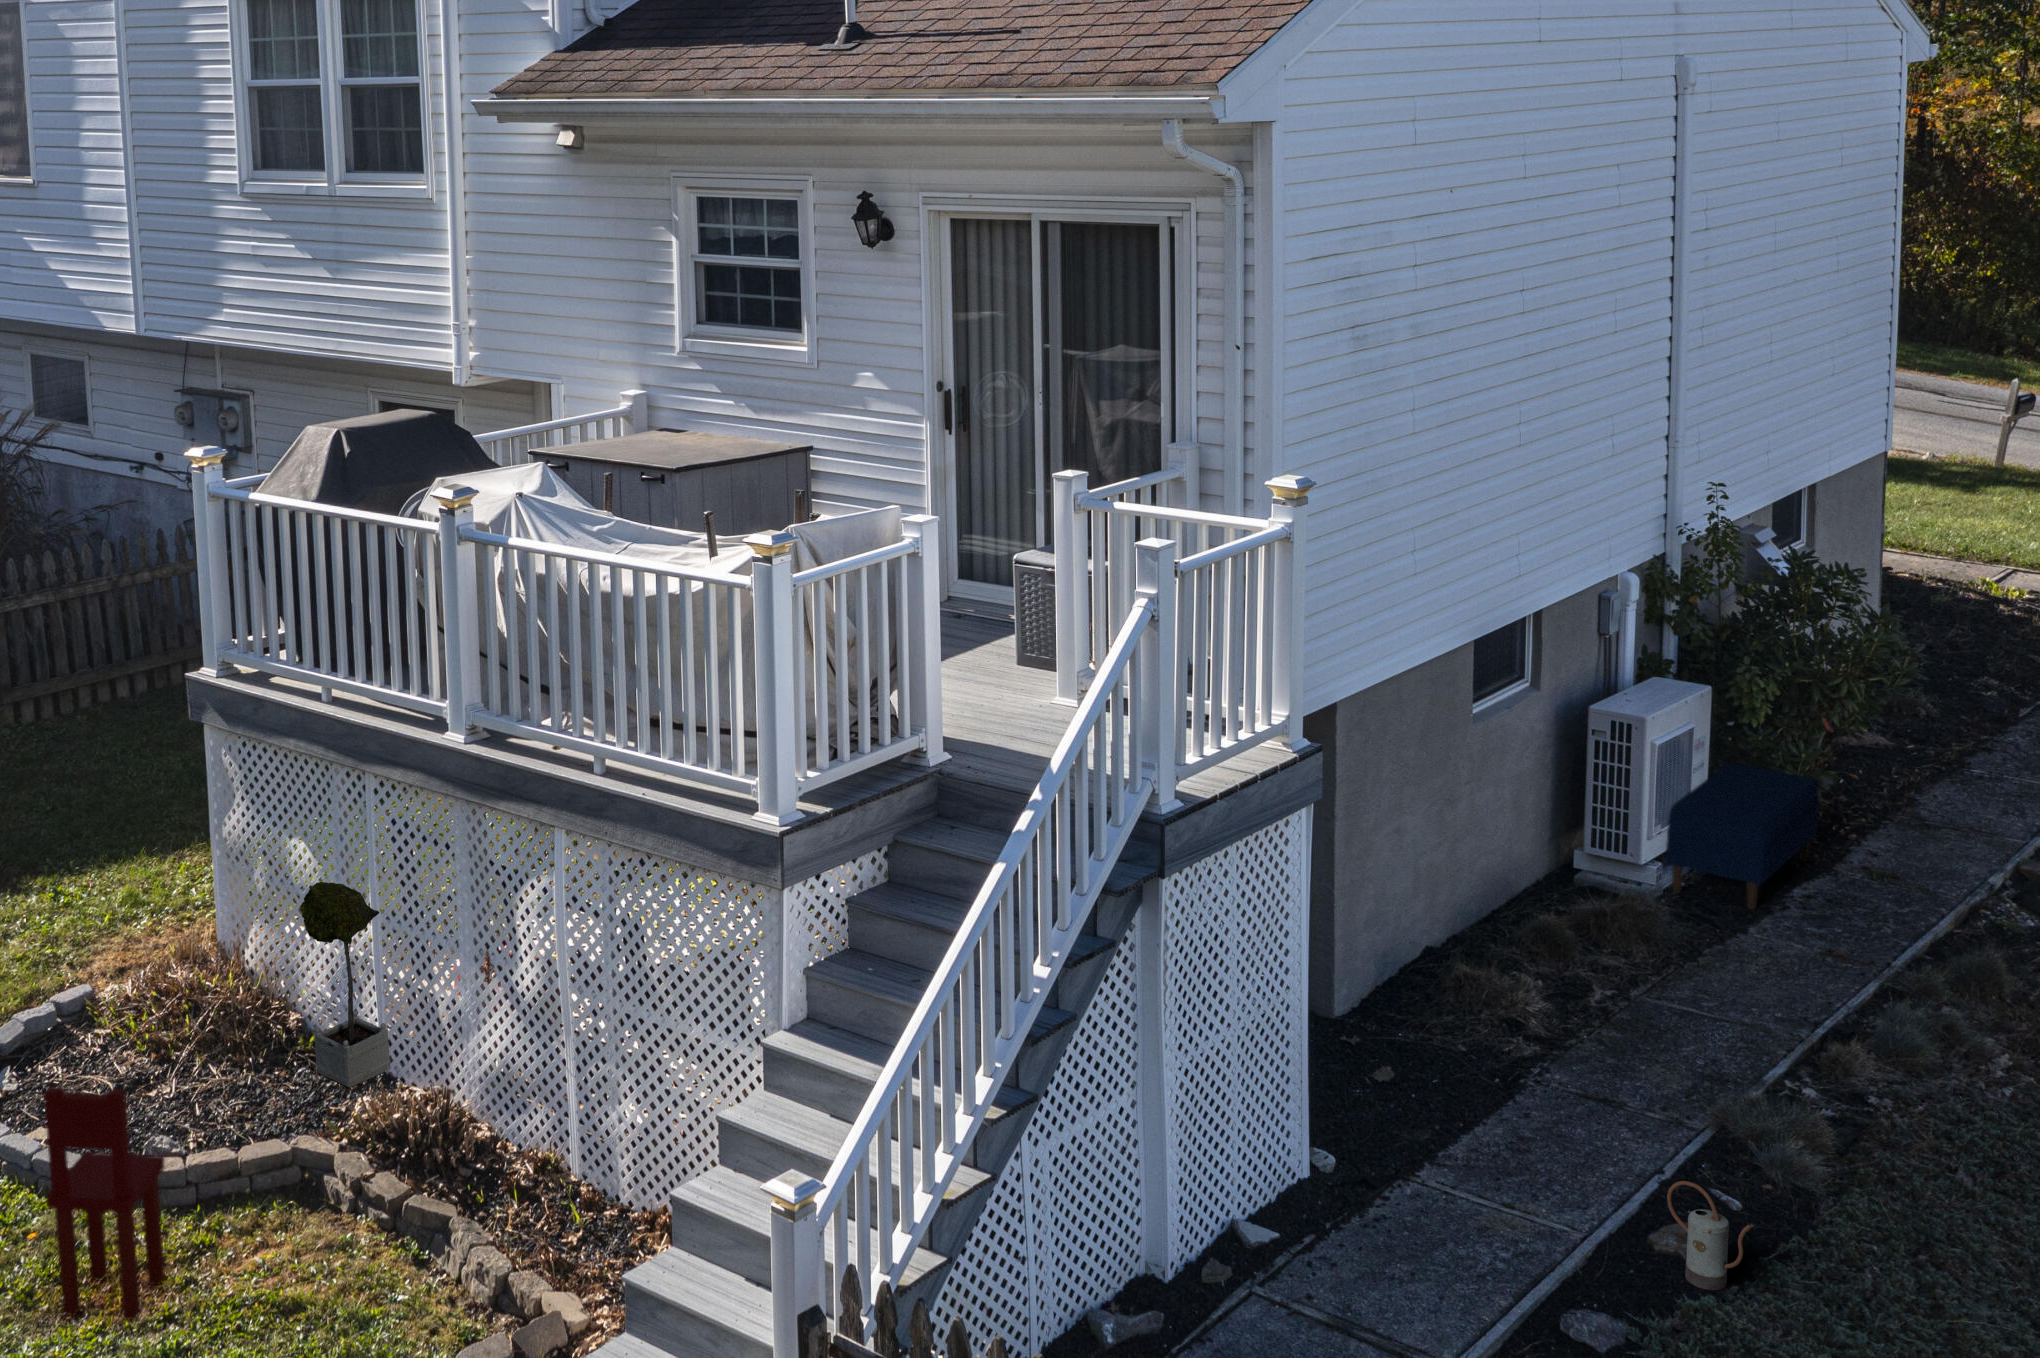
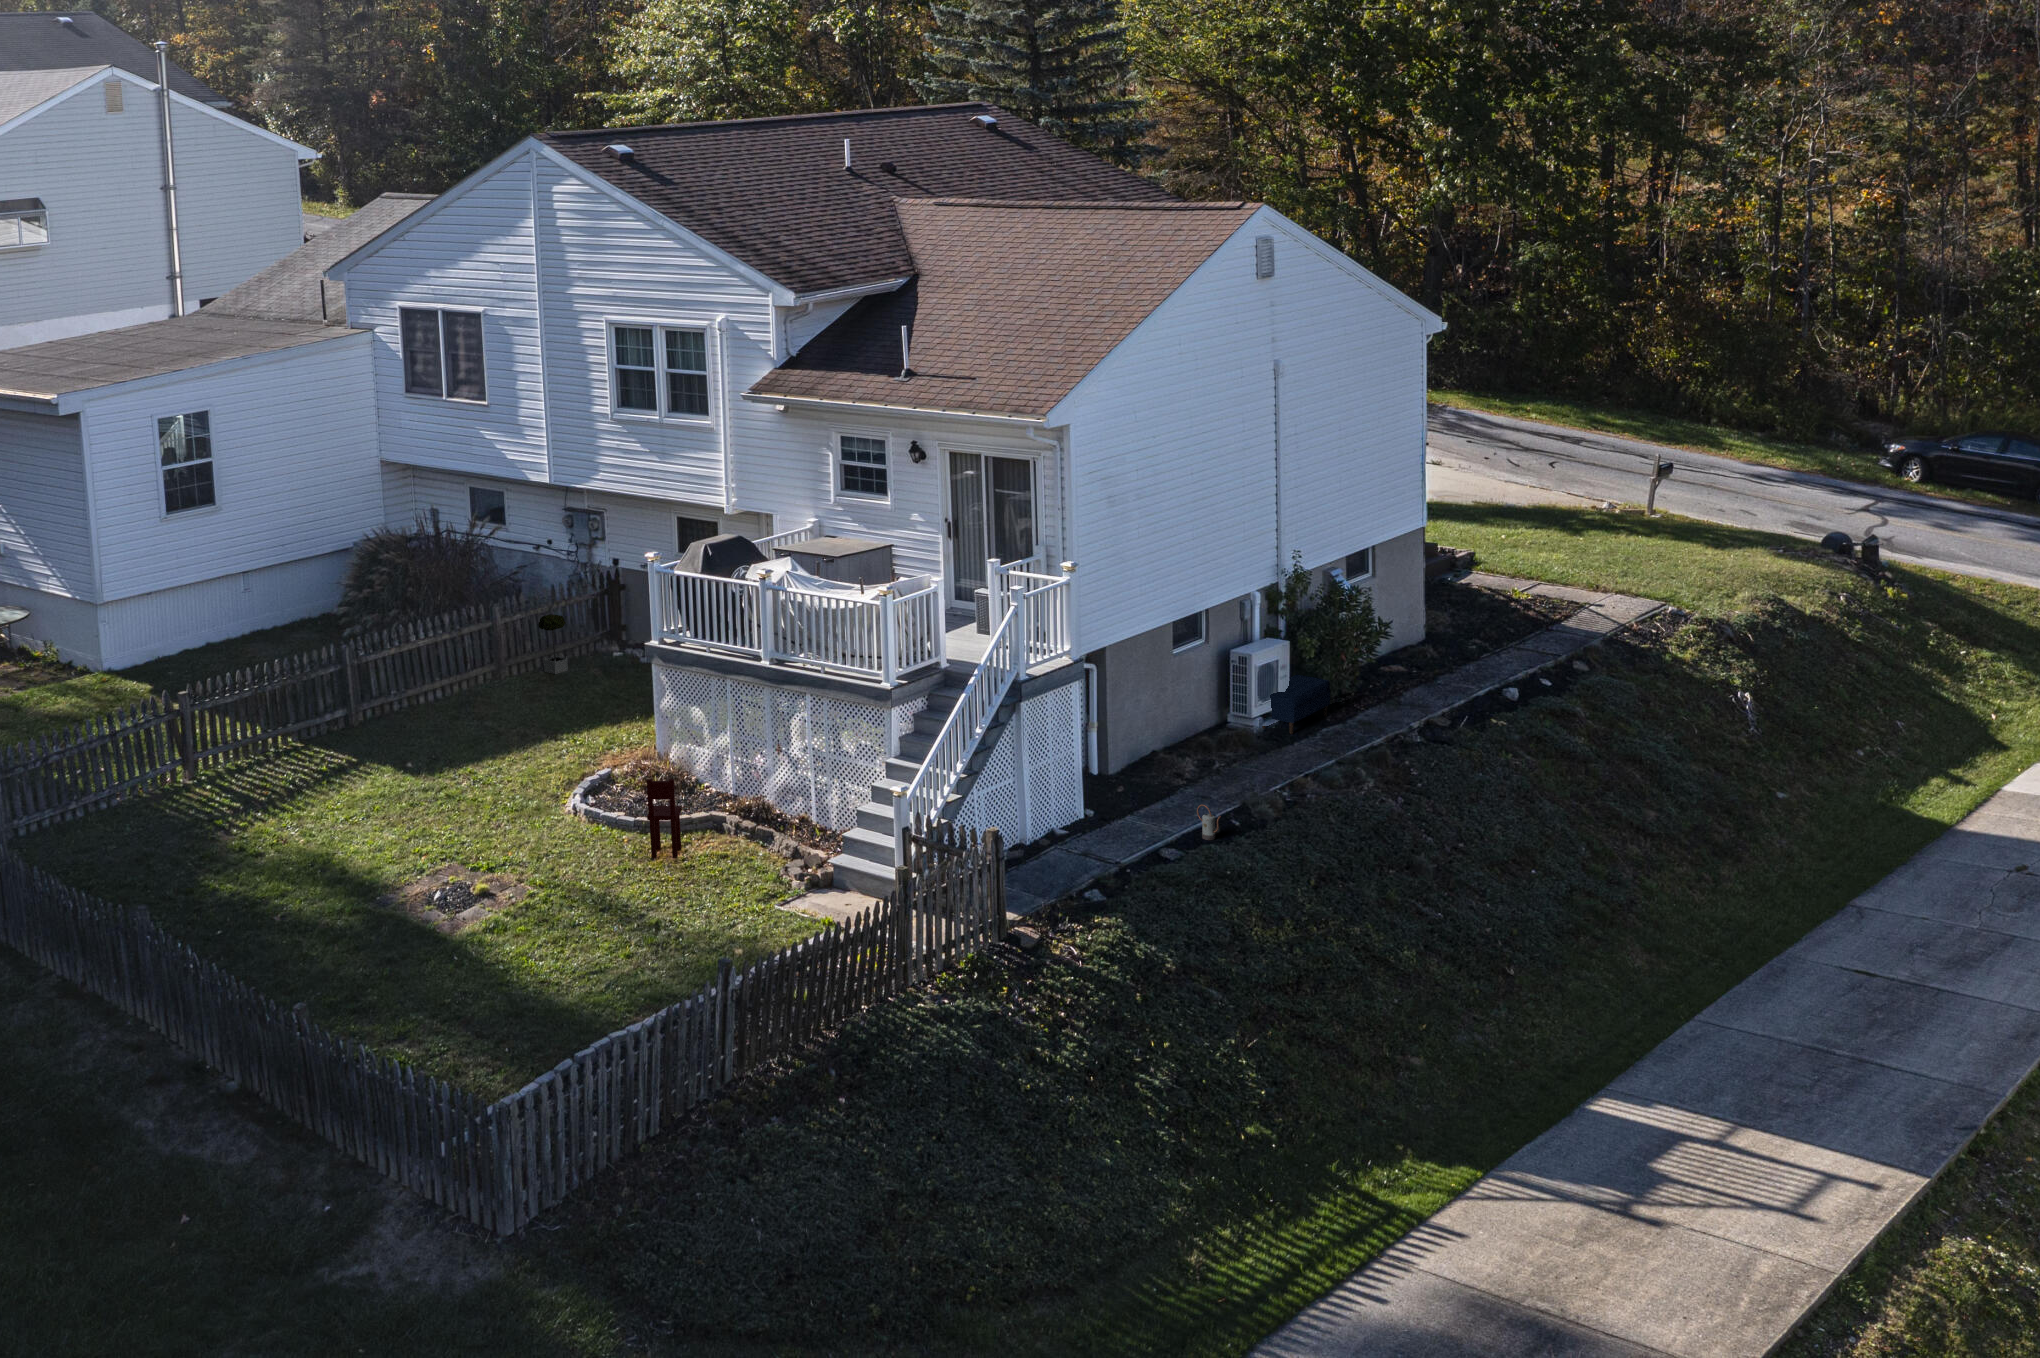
potted tree: present [300,882,391,1087] -> present [538,614,568,674]

